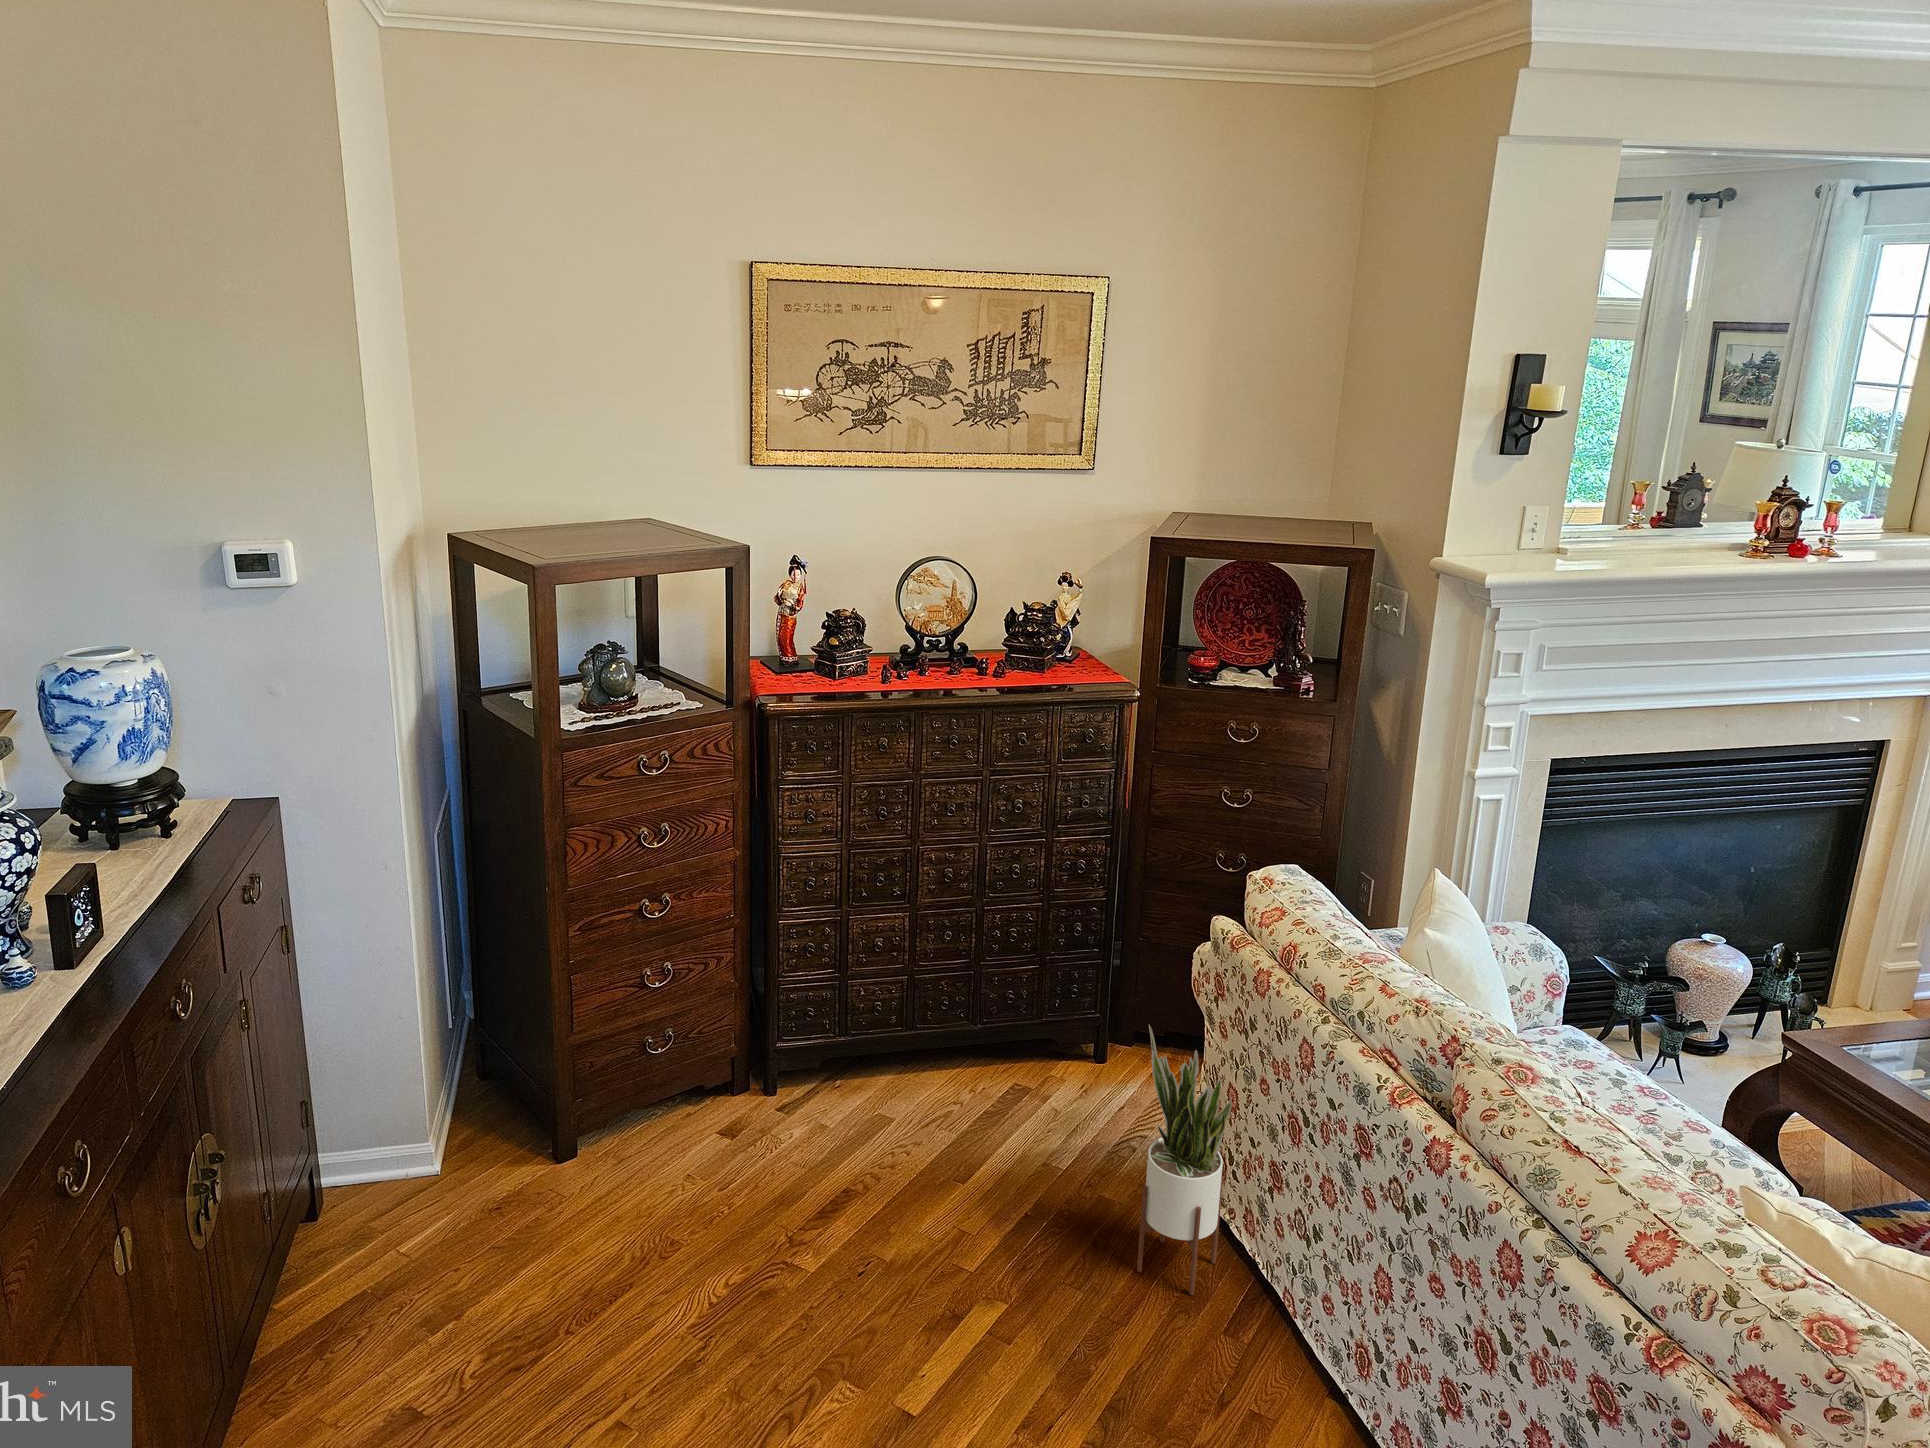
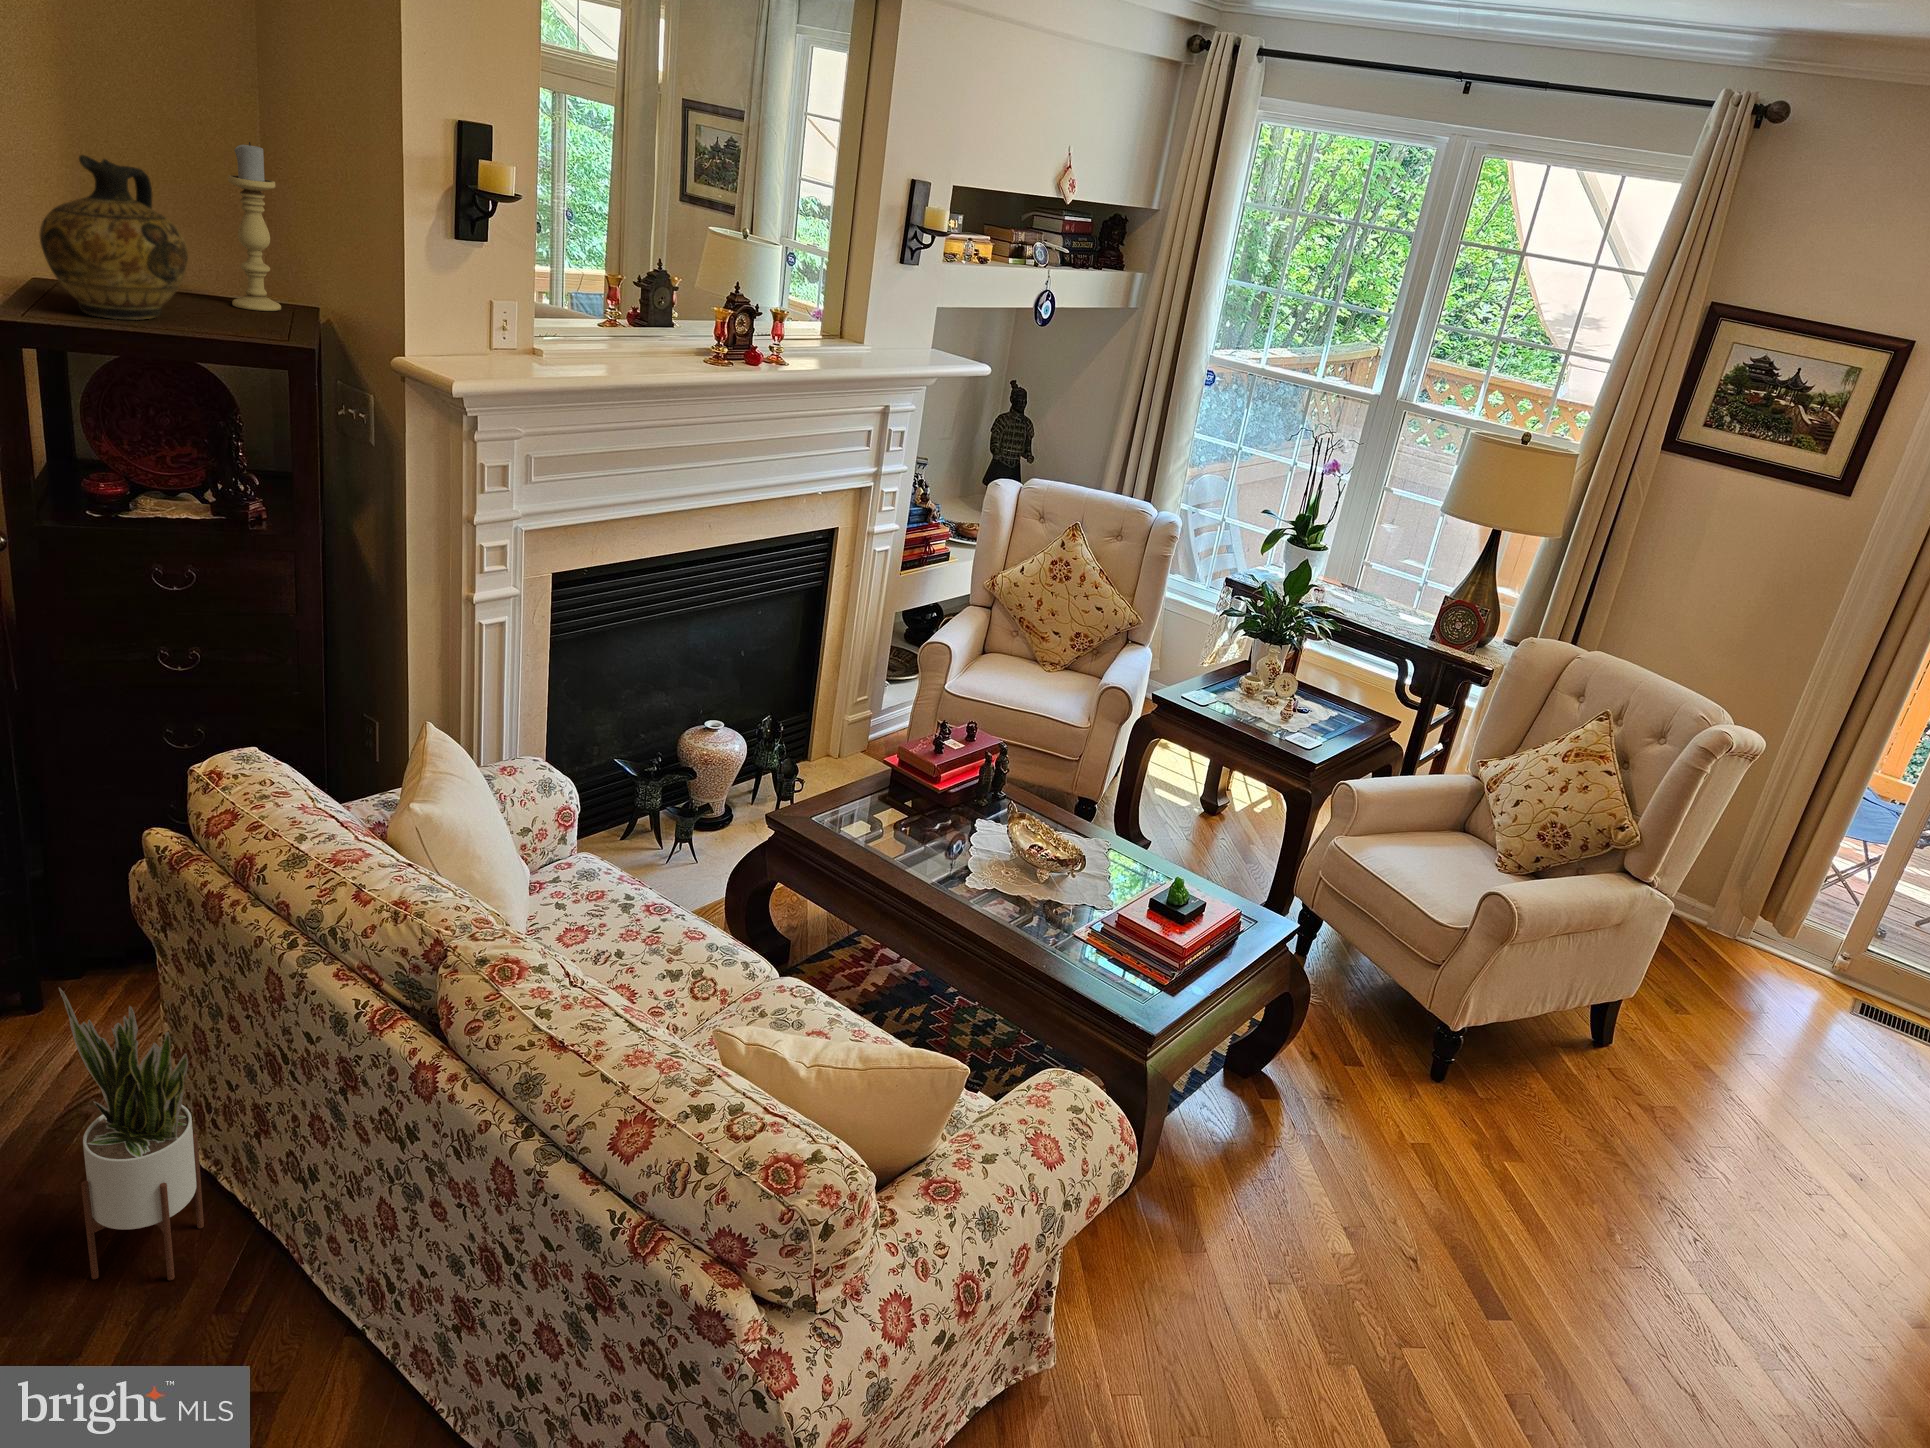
candle holder: none [1302,389,1348,522] -> present [228,142,281,311]
ceramic jug: none [1186,411,1282,530] -> present [39,155,188,320]

